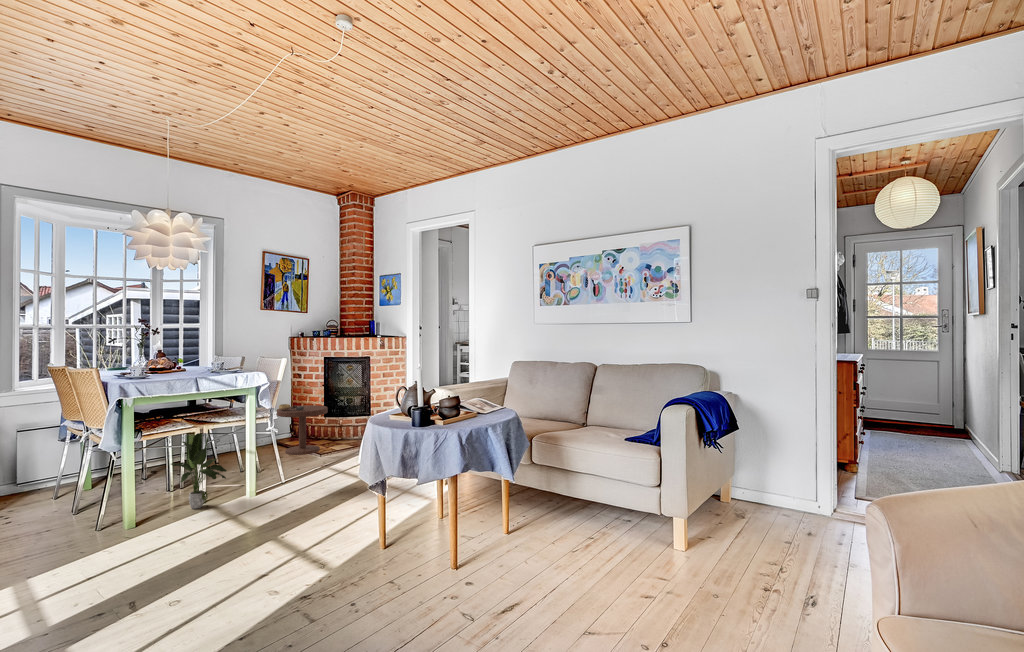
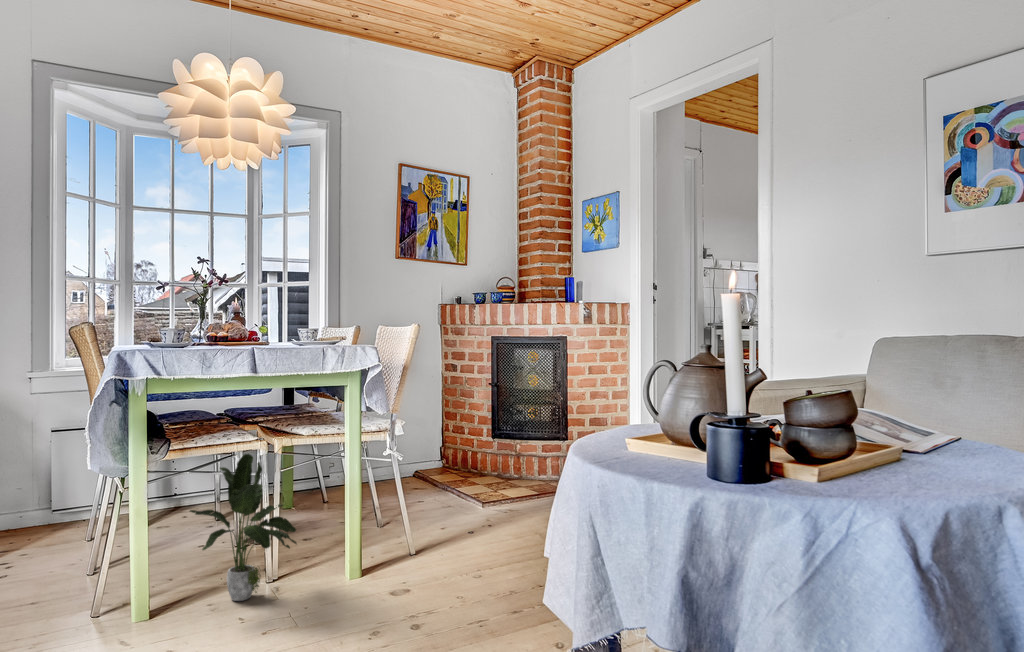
side table: present [277,404,328,455] -> none [387,406,483,588]

